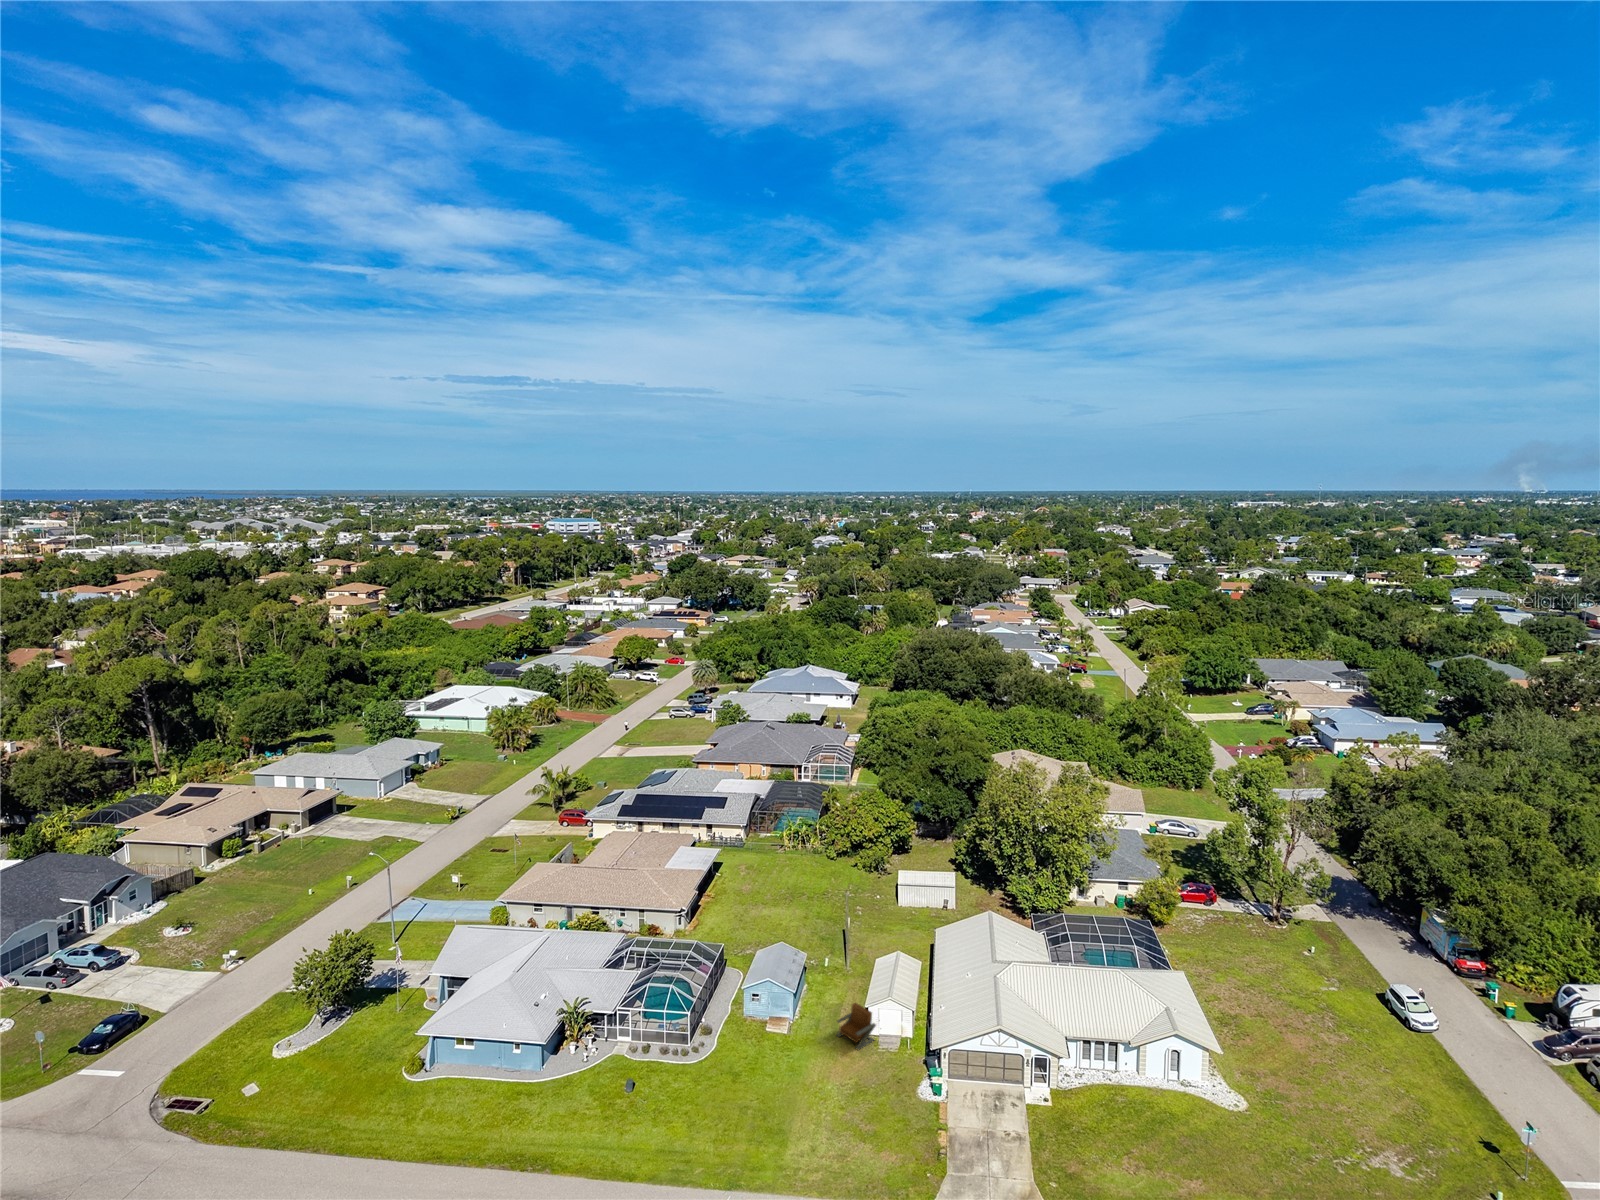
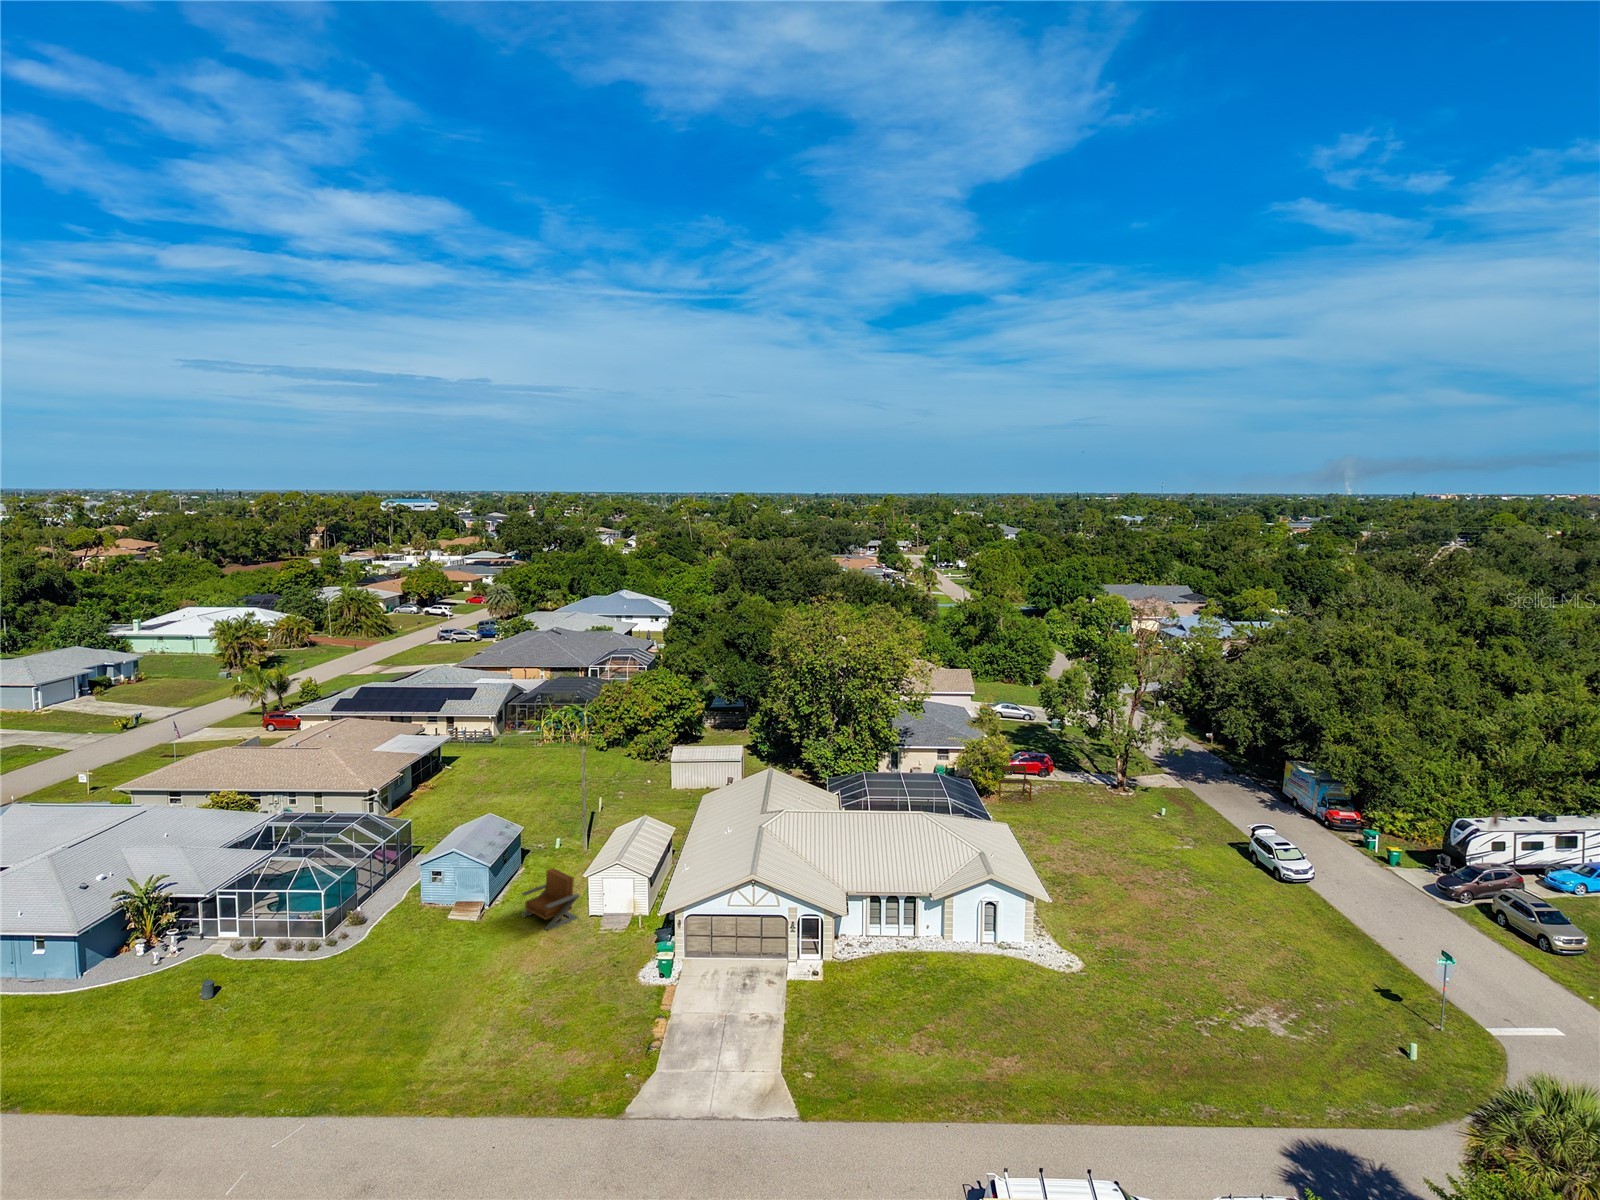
bench: none [1166,901,1198,932] -> present [995,766,1032,801]

